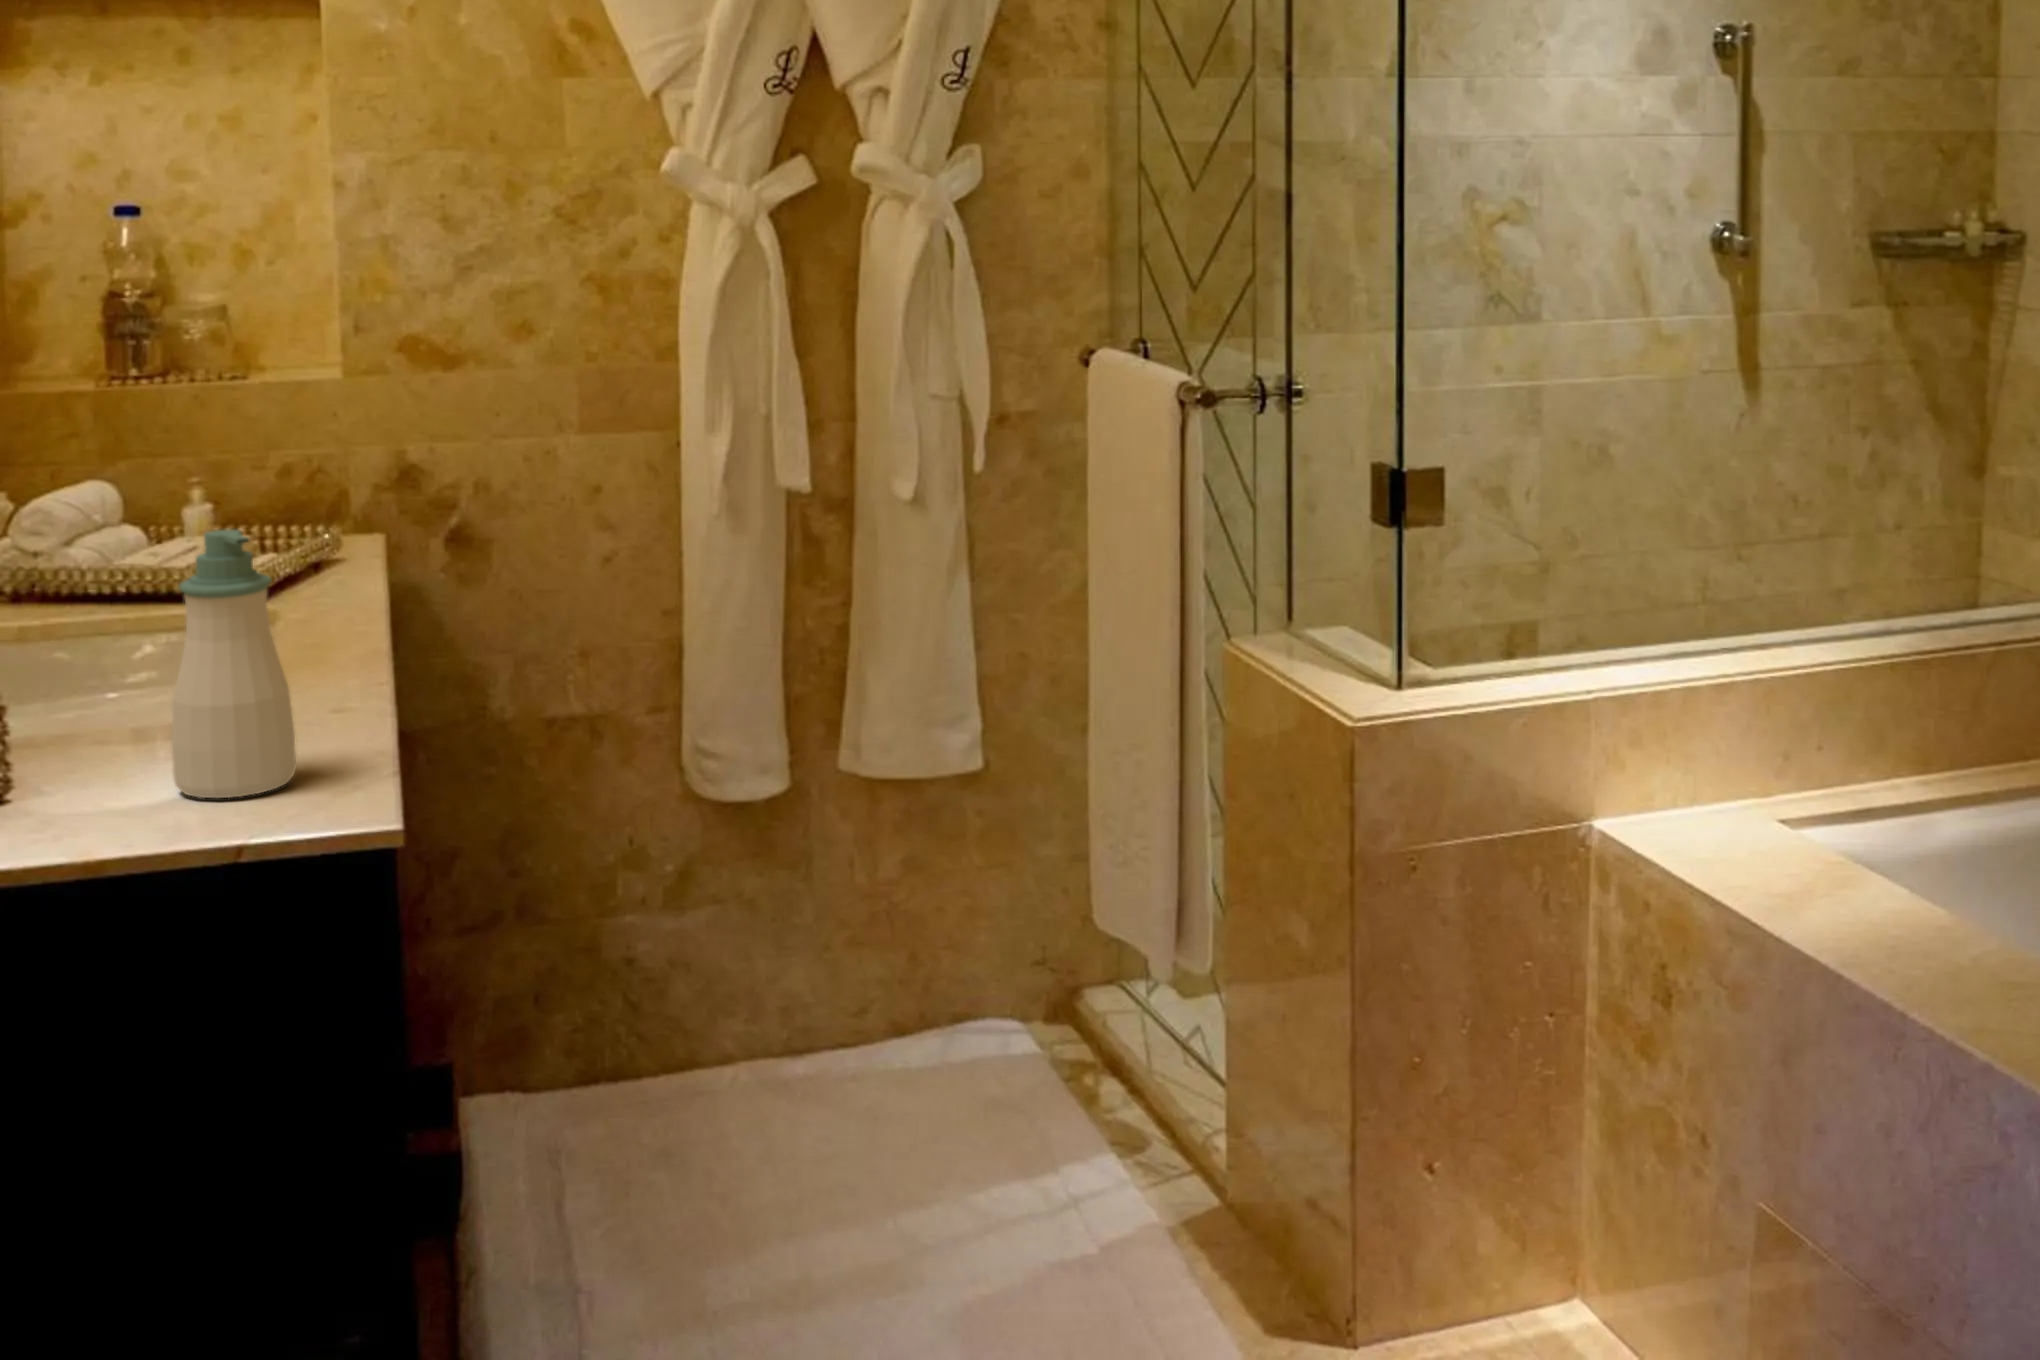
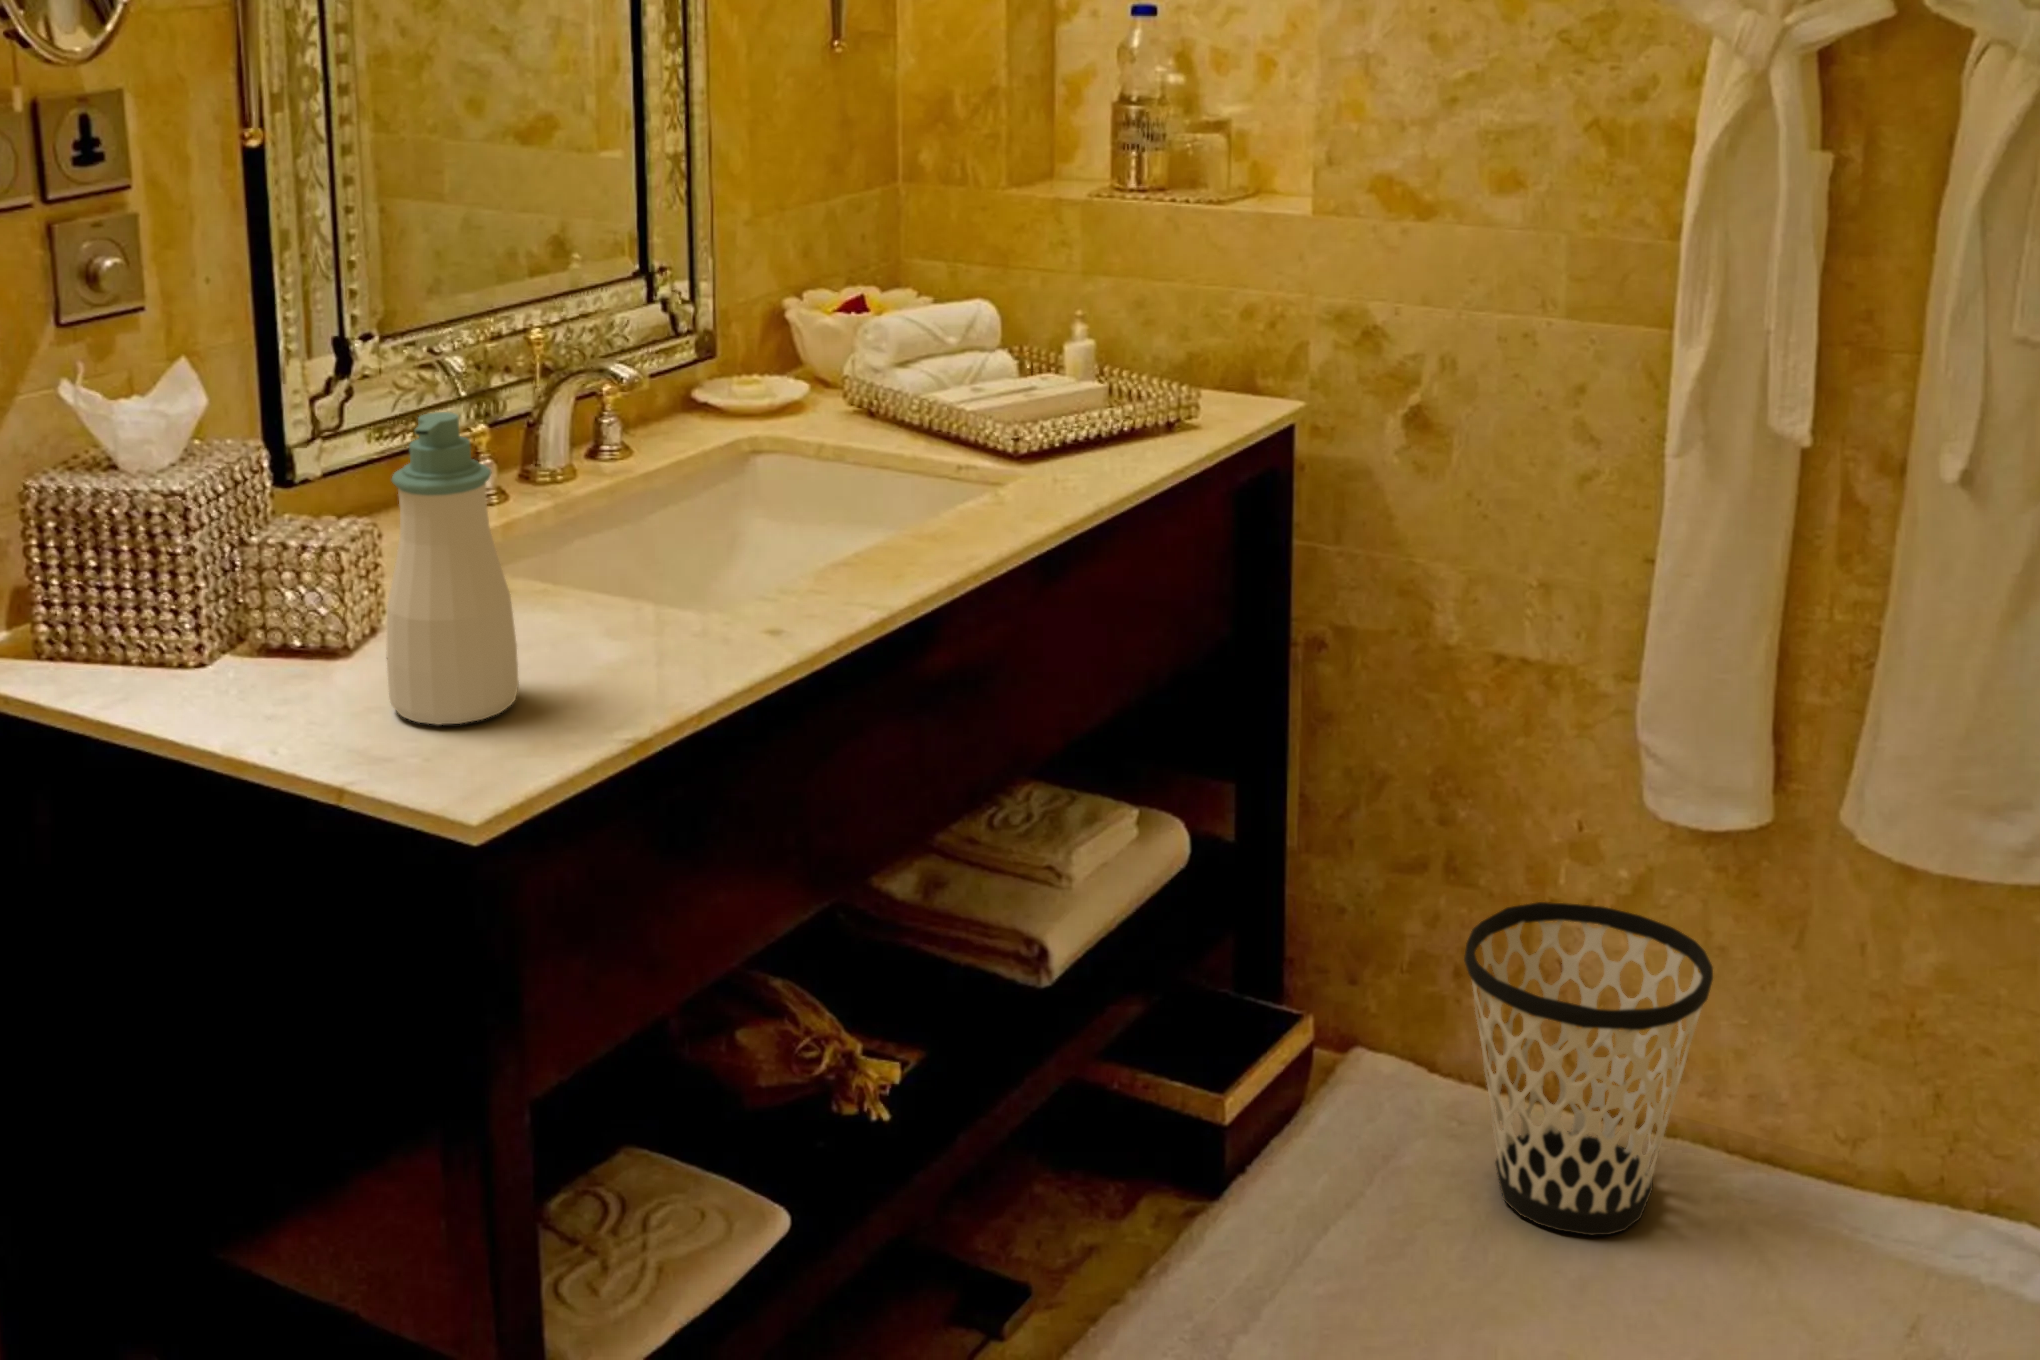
wastebasket: none [604,889,799,1143] -> present [1464,902,1713,1235]

